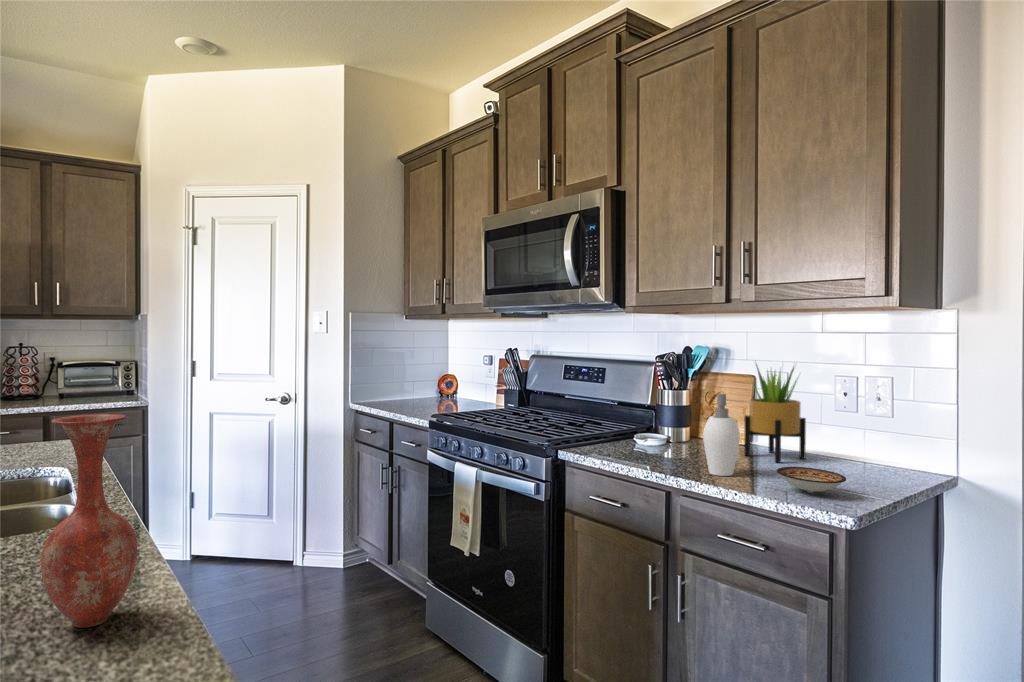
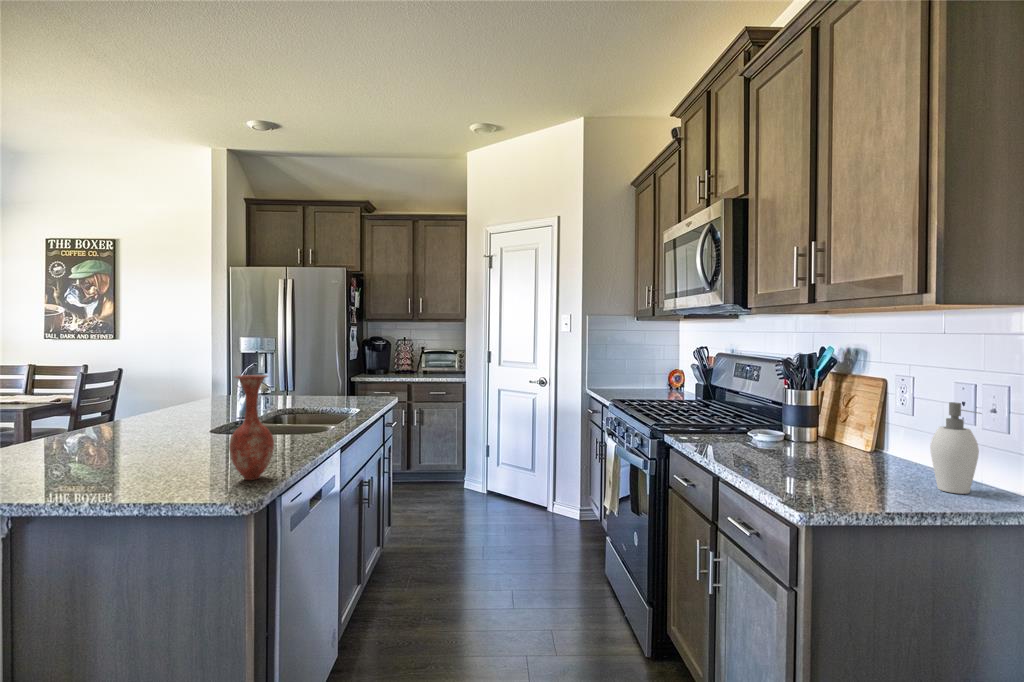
potted plant: present [744,364,806,462] -> none [841,362,914,472]
soap dispenser: present [703,394,745,476] -> present [930,402,981,494]
ceramic bowl: present [777,467,846,493] -> none [794,469,860,497]

